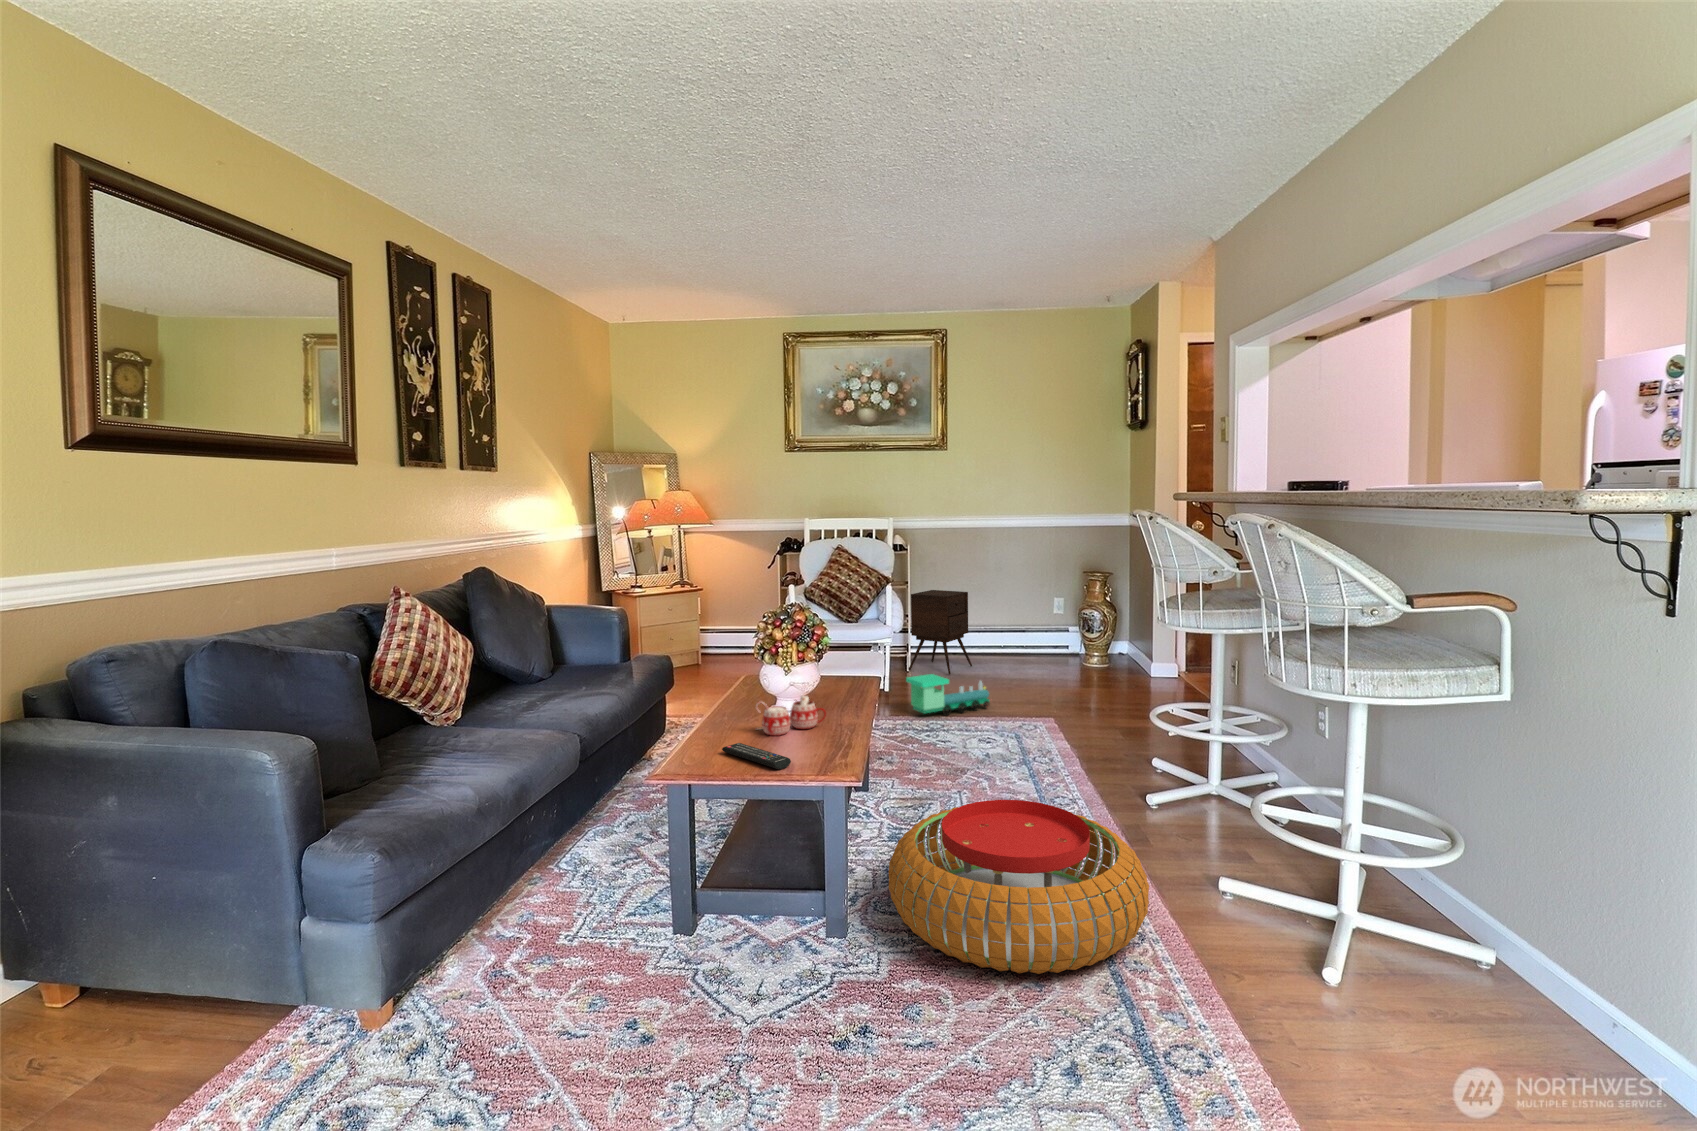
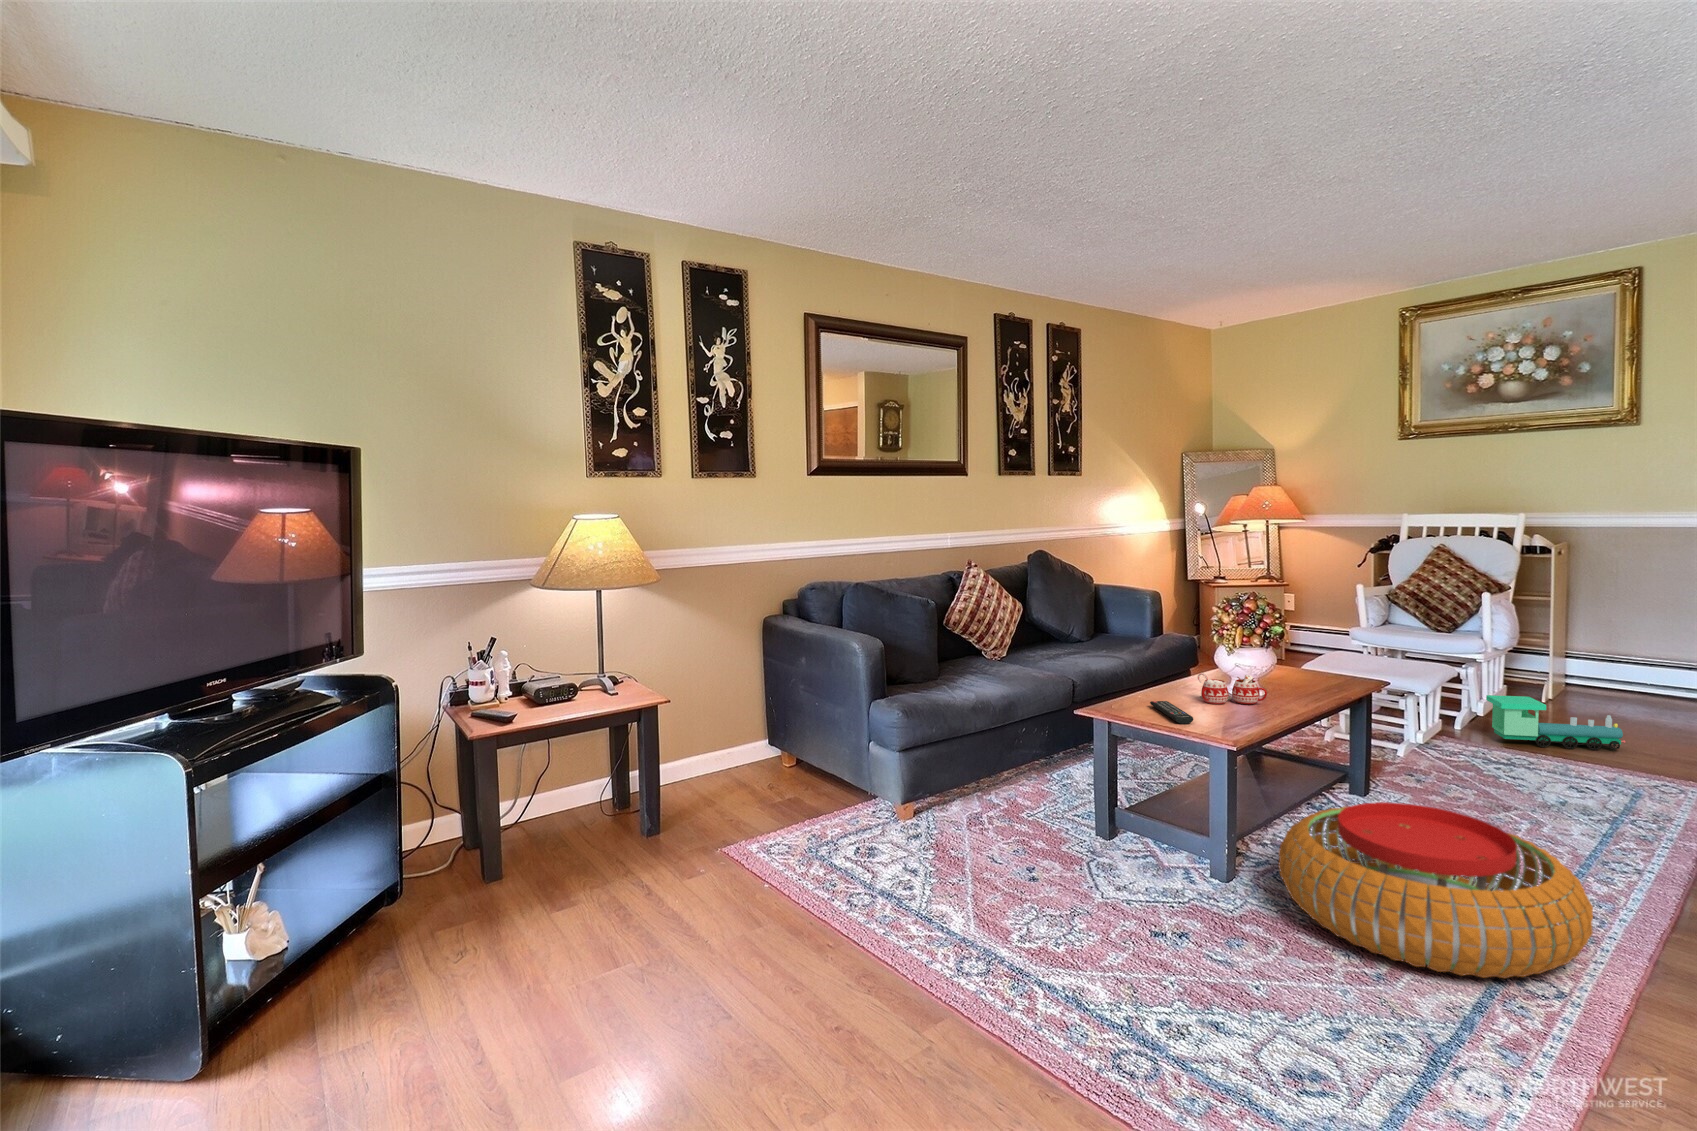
side table: present [909,590,972,675] -> none [1542,603,1650,708]

